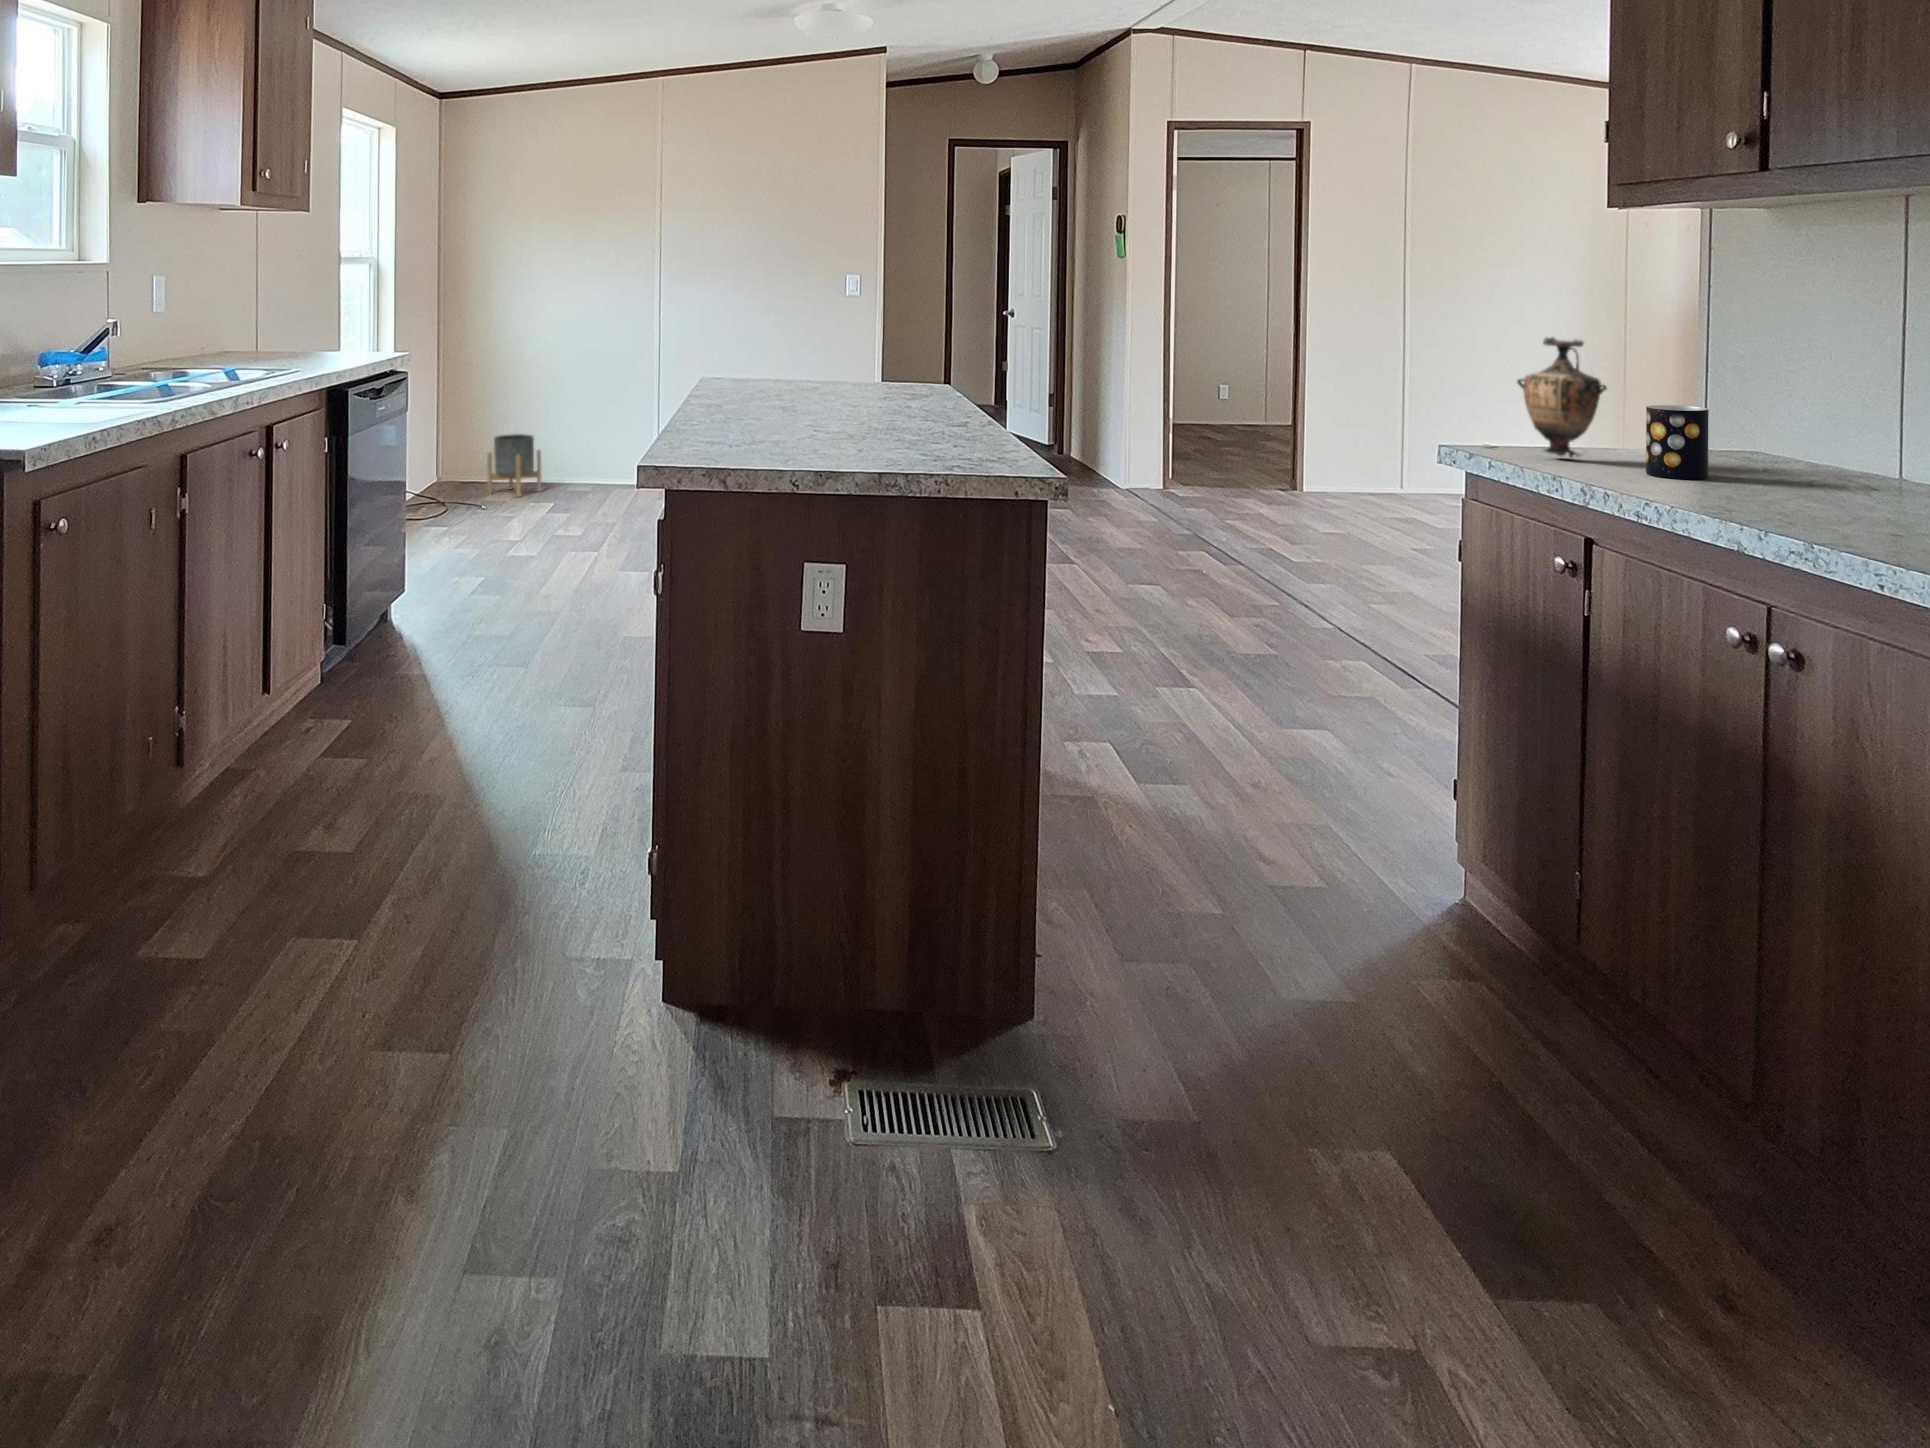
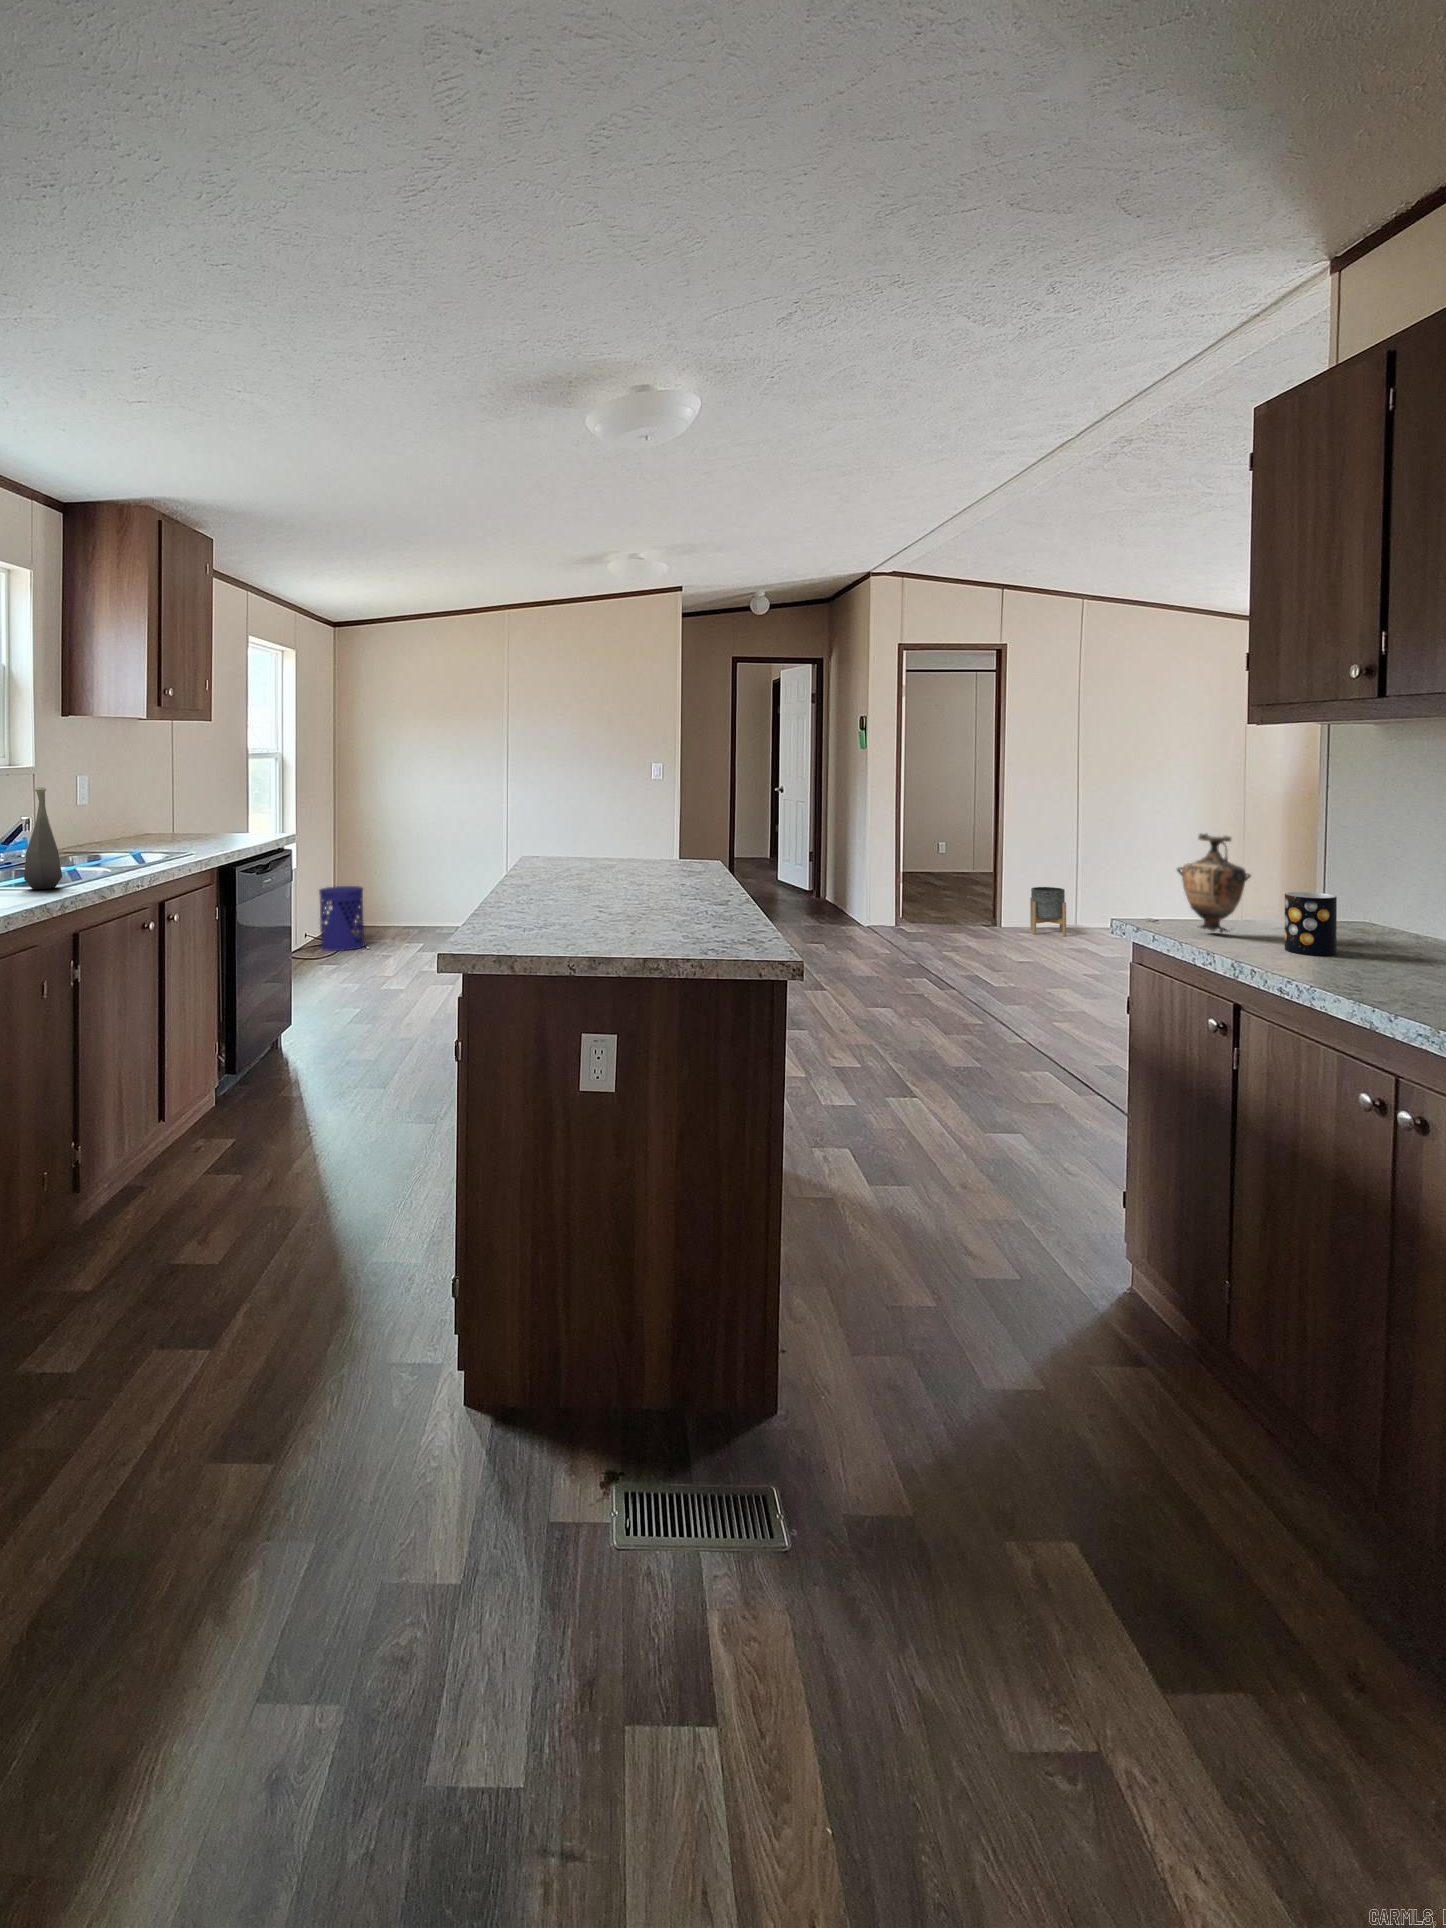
bottle: none [120,281,164,403] -> present [24,788,62,889]
waste bin: none [427,427,484,508] -> present [319,886,365,951]
planter: present [487,434,542,497] -> present [1030,887,1066,936]

